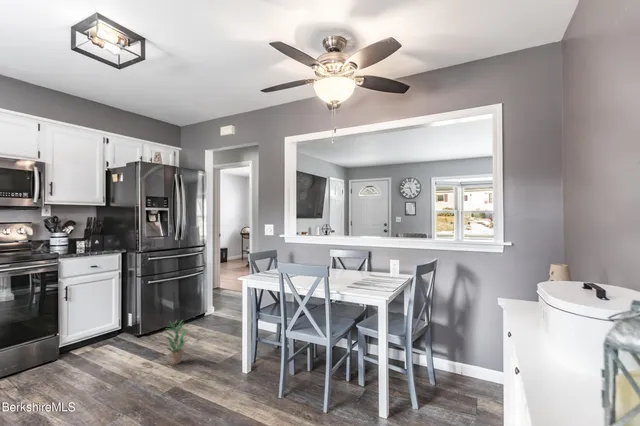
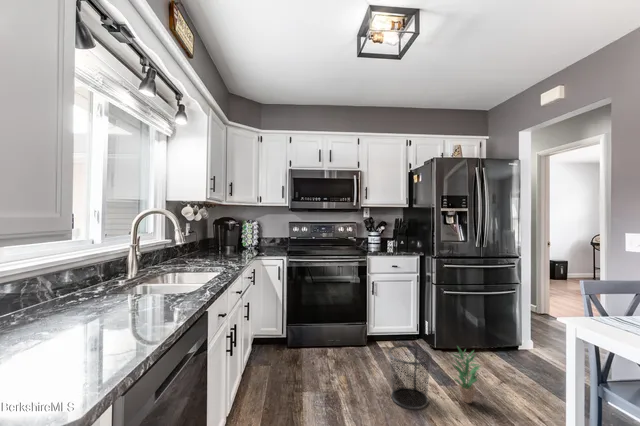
waste bin: none [103,333,149,390] -> present [388,345,432,409]

